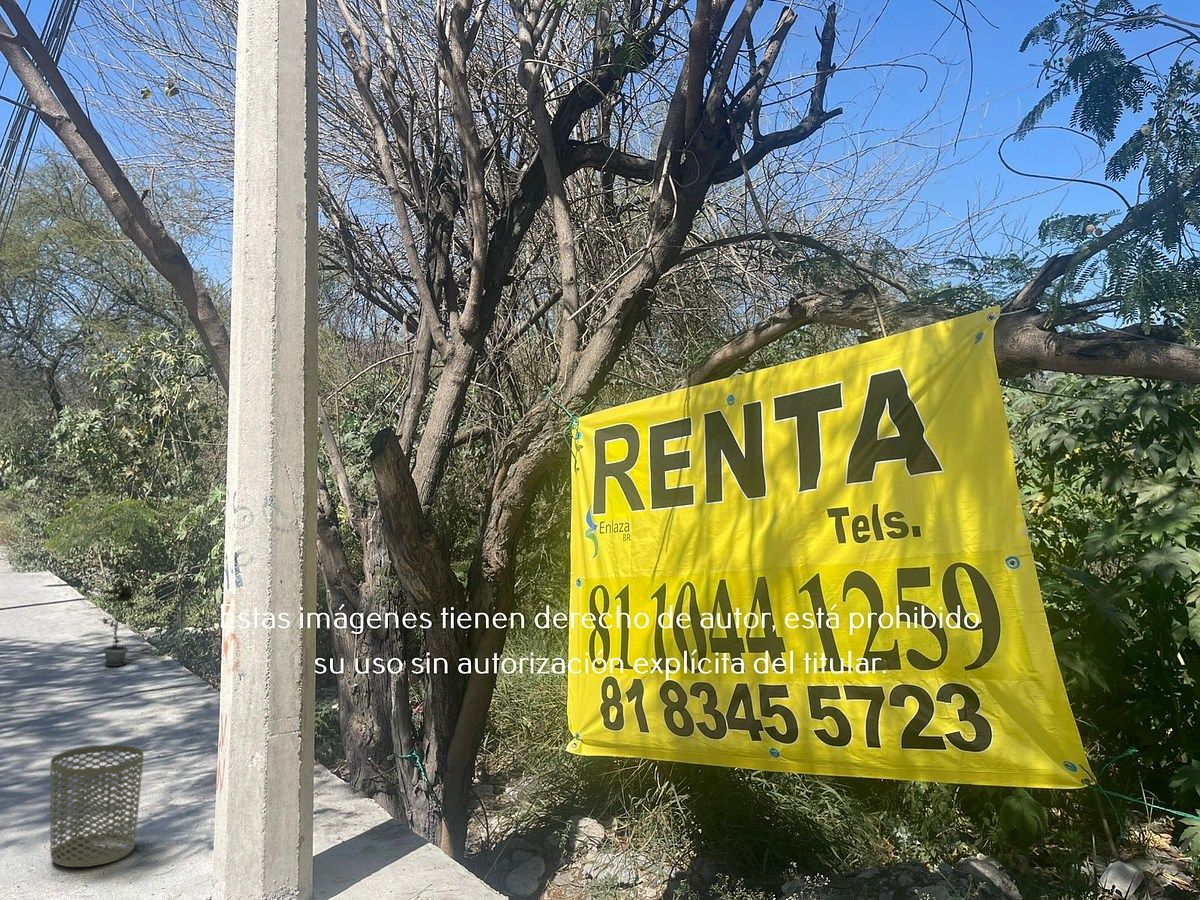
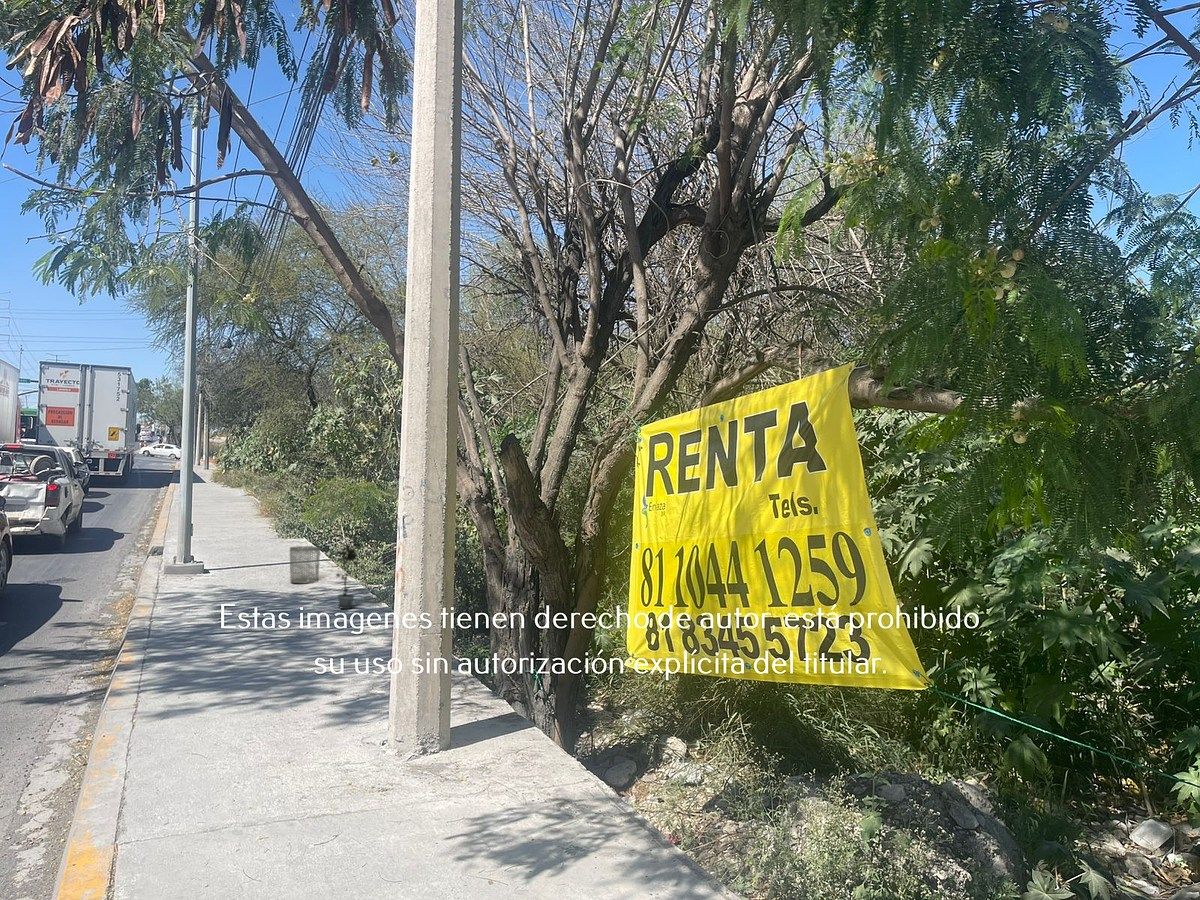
waste bin: present [50,745,144,867] -> present [290,546,320,583]

